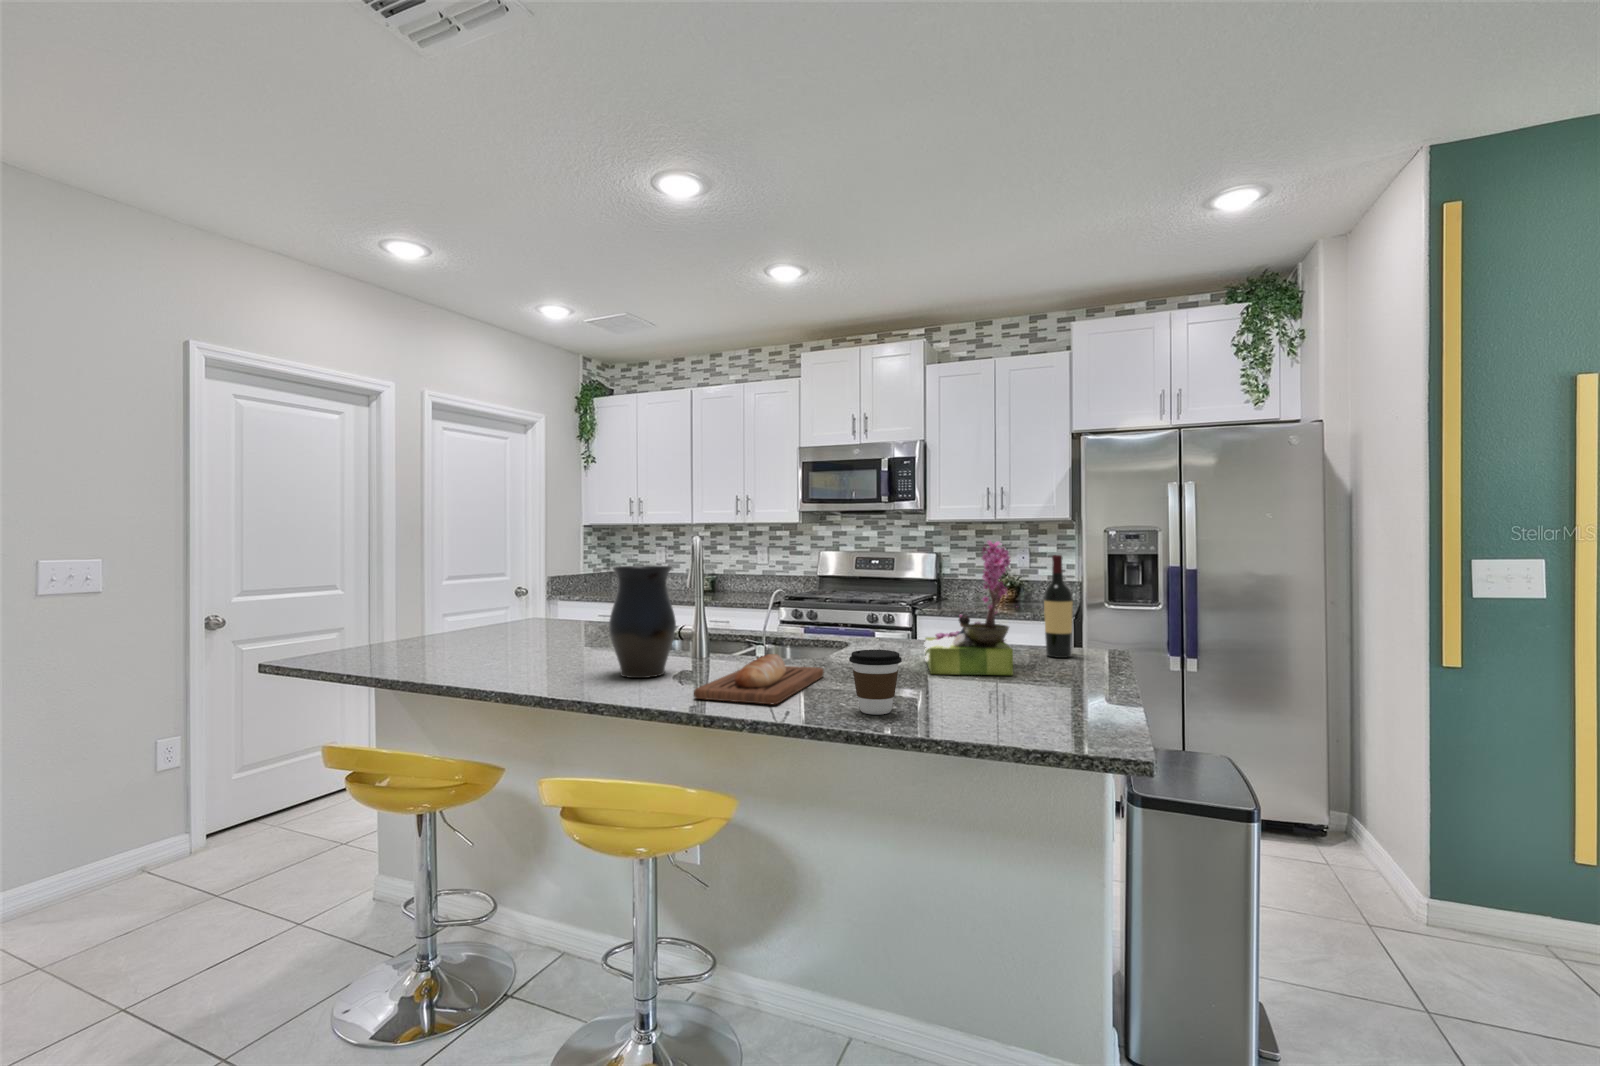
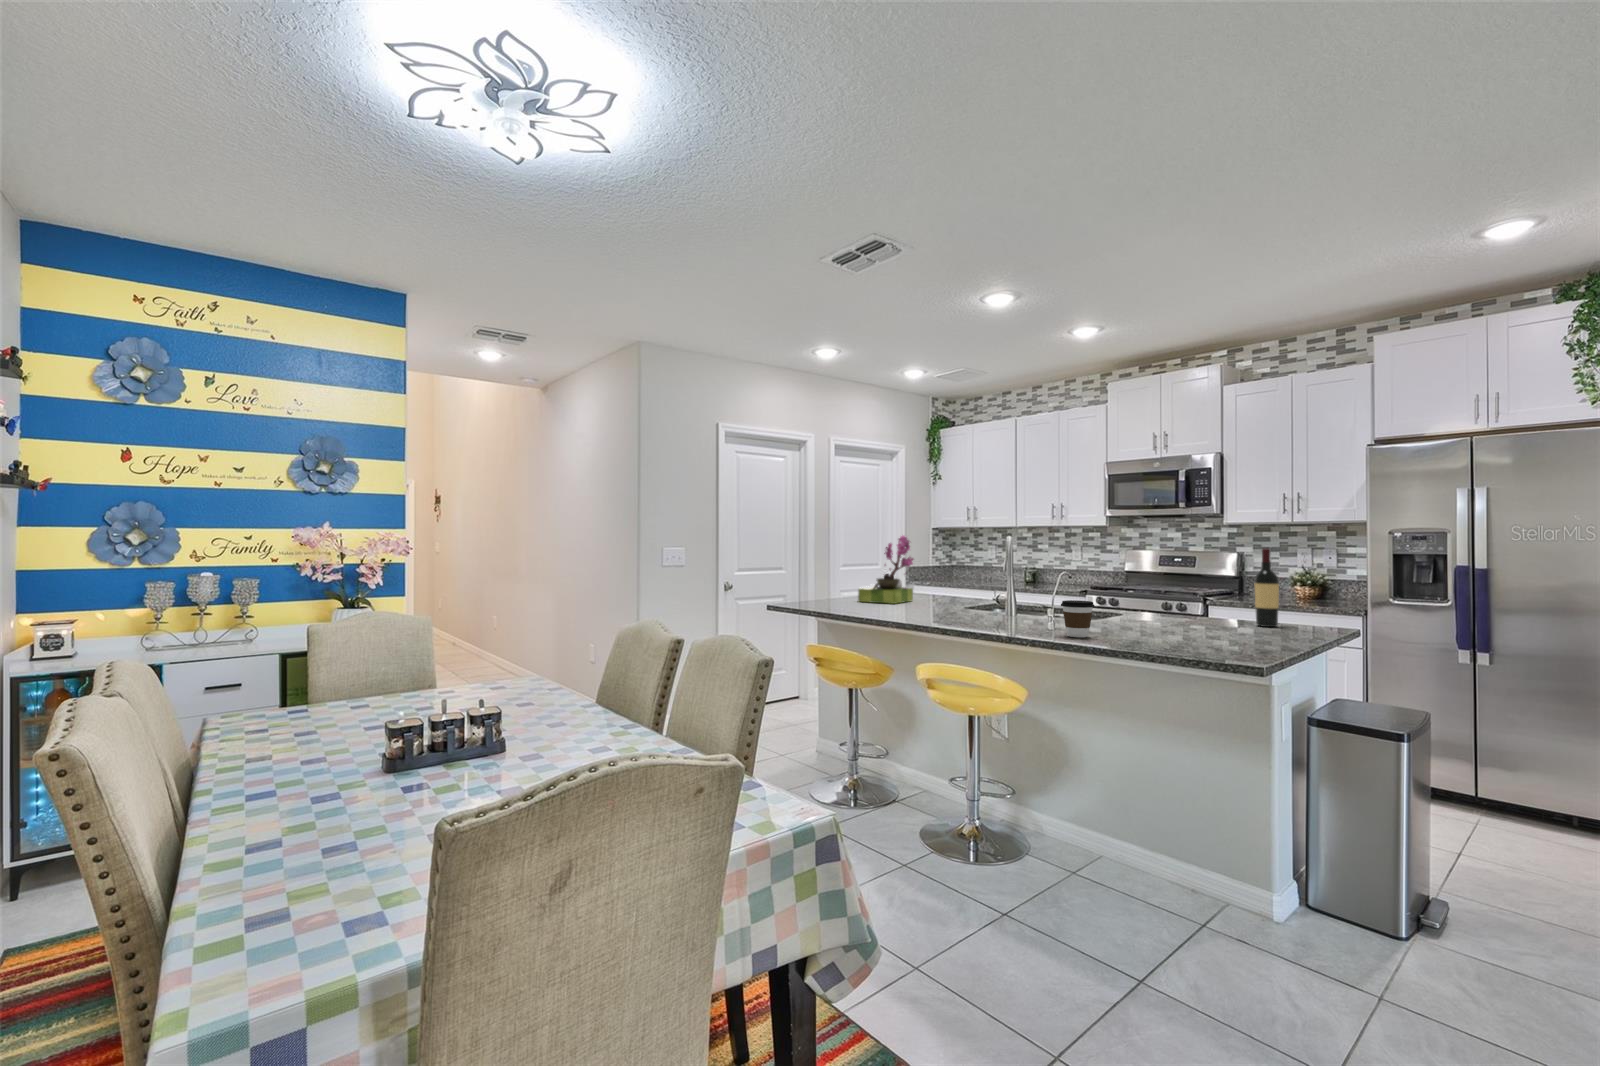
flower arrangement: present [924,541,1013,675] -> present [858,535,913,604]
vase: present [609,566,676,678] -> none [929,551,969,617]
bread loaf: present [694,654,824,704] -> none [973,607,1064,630]

